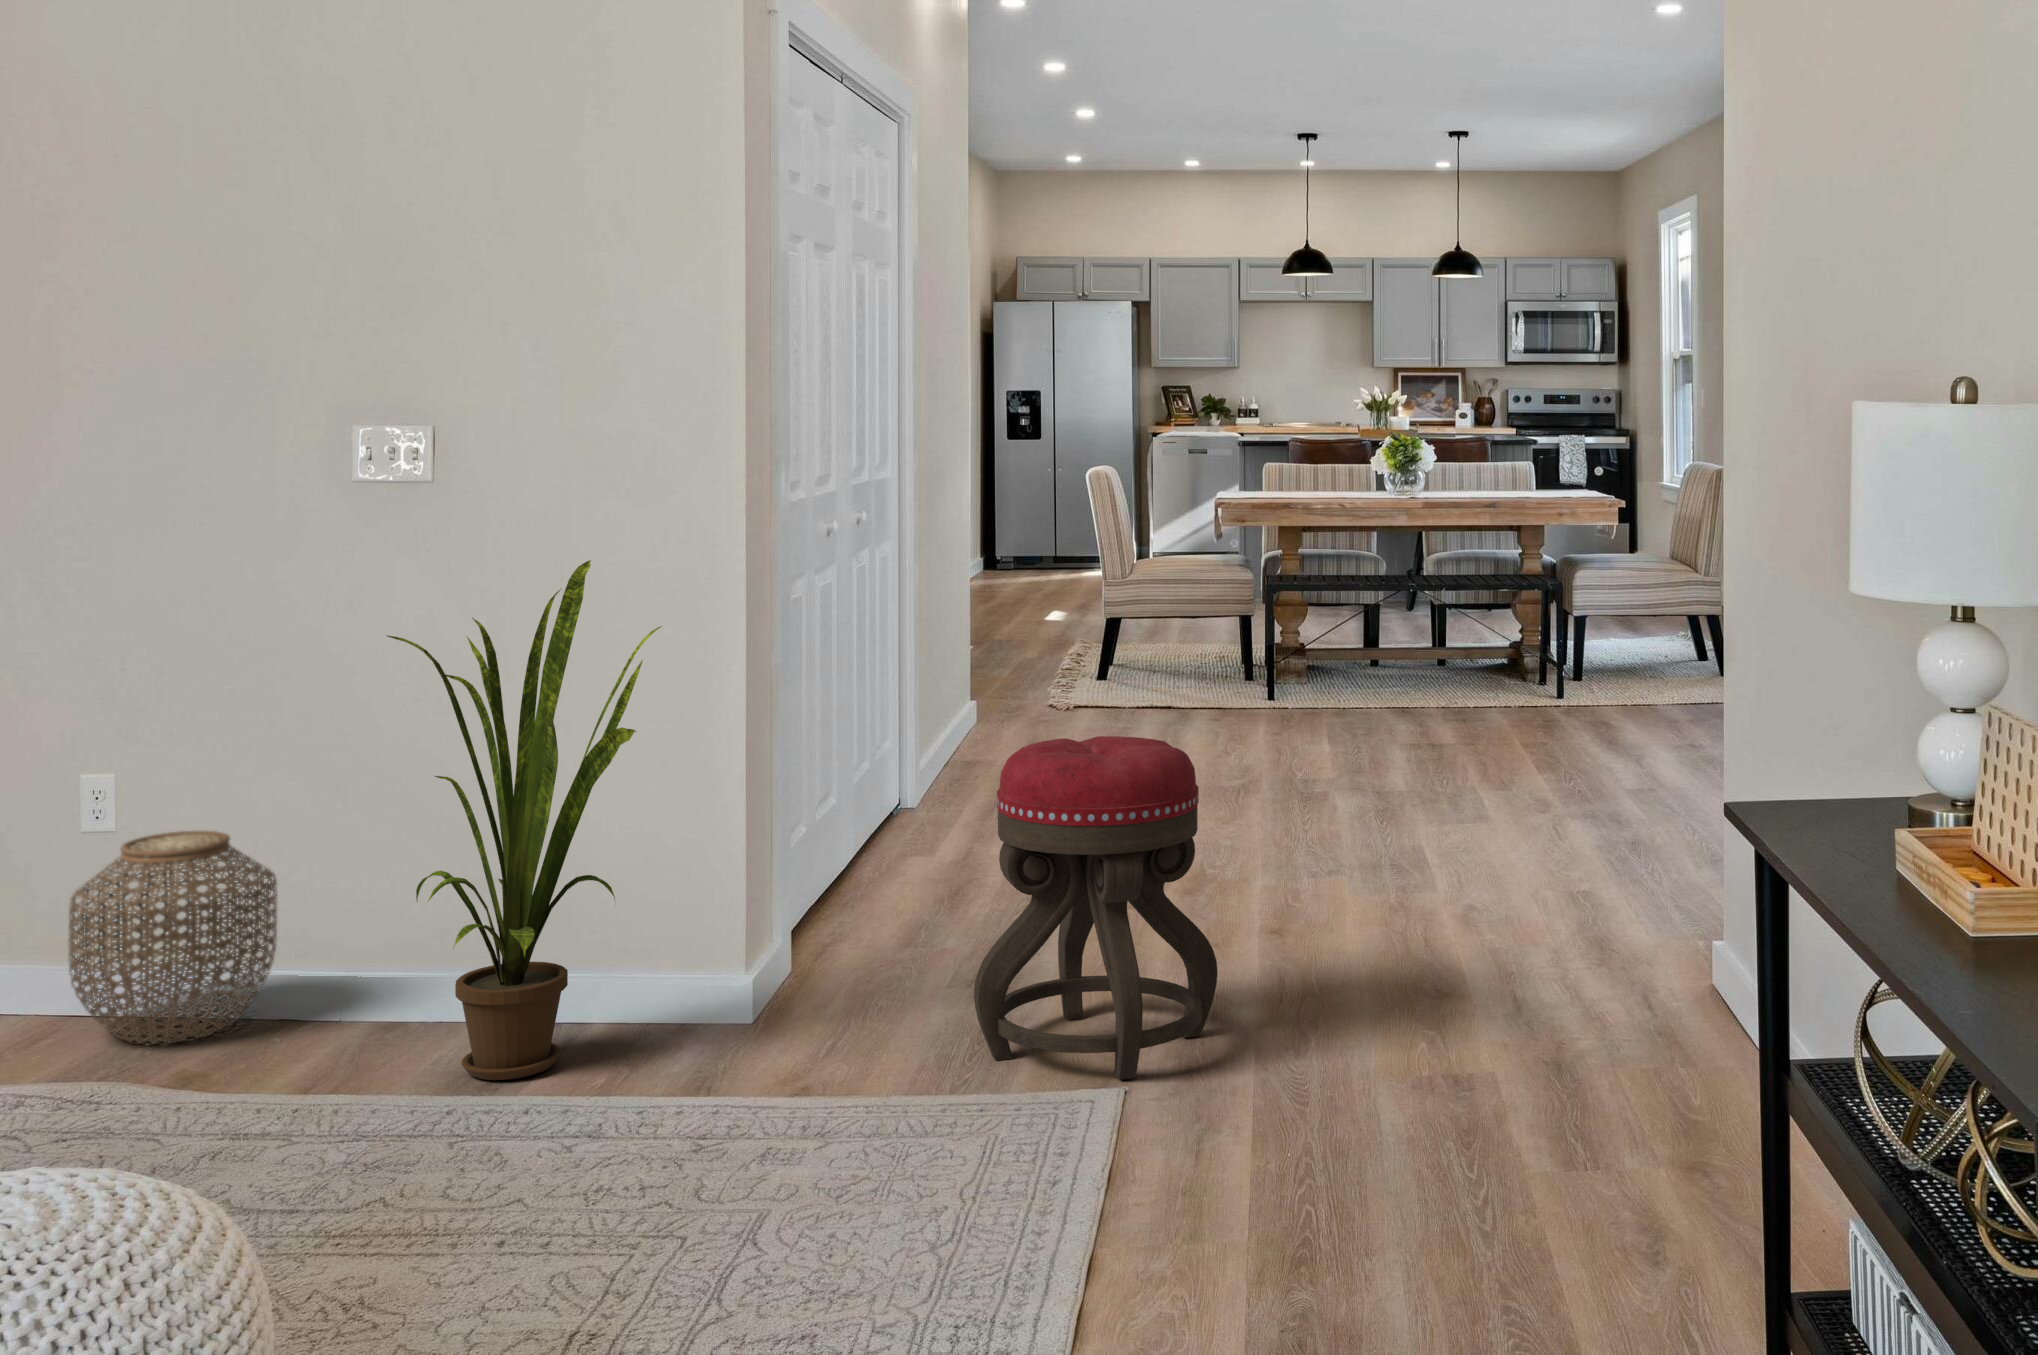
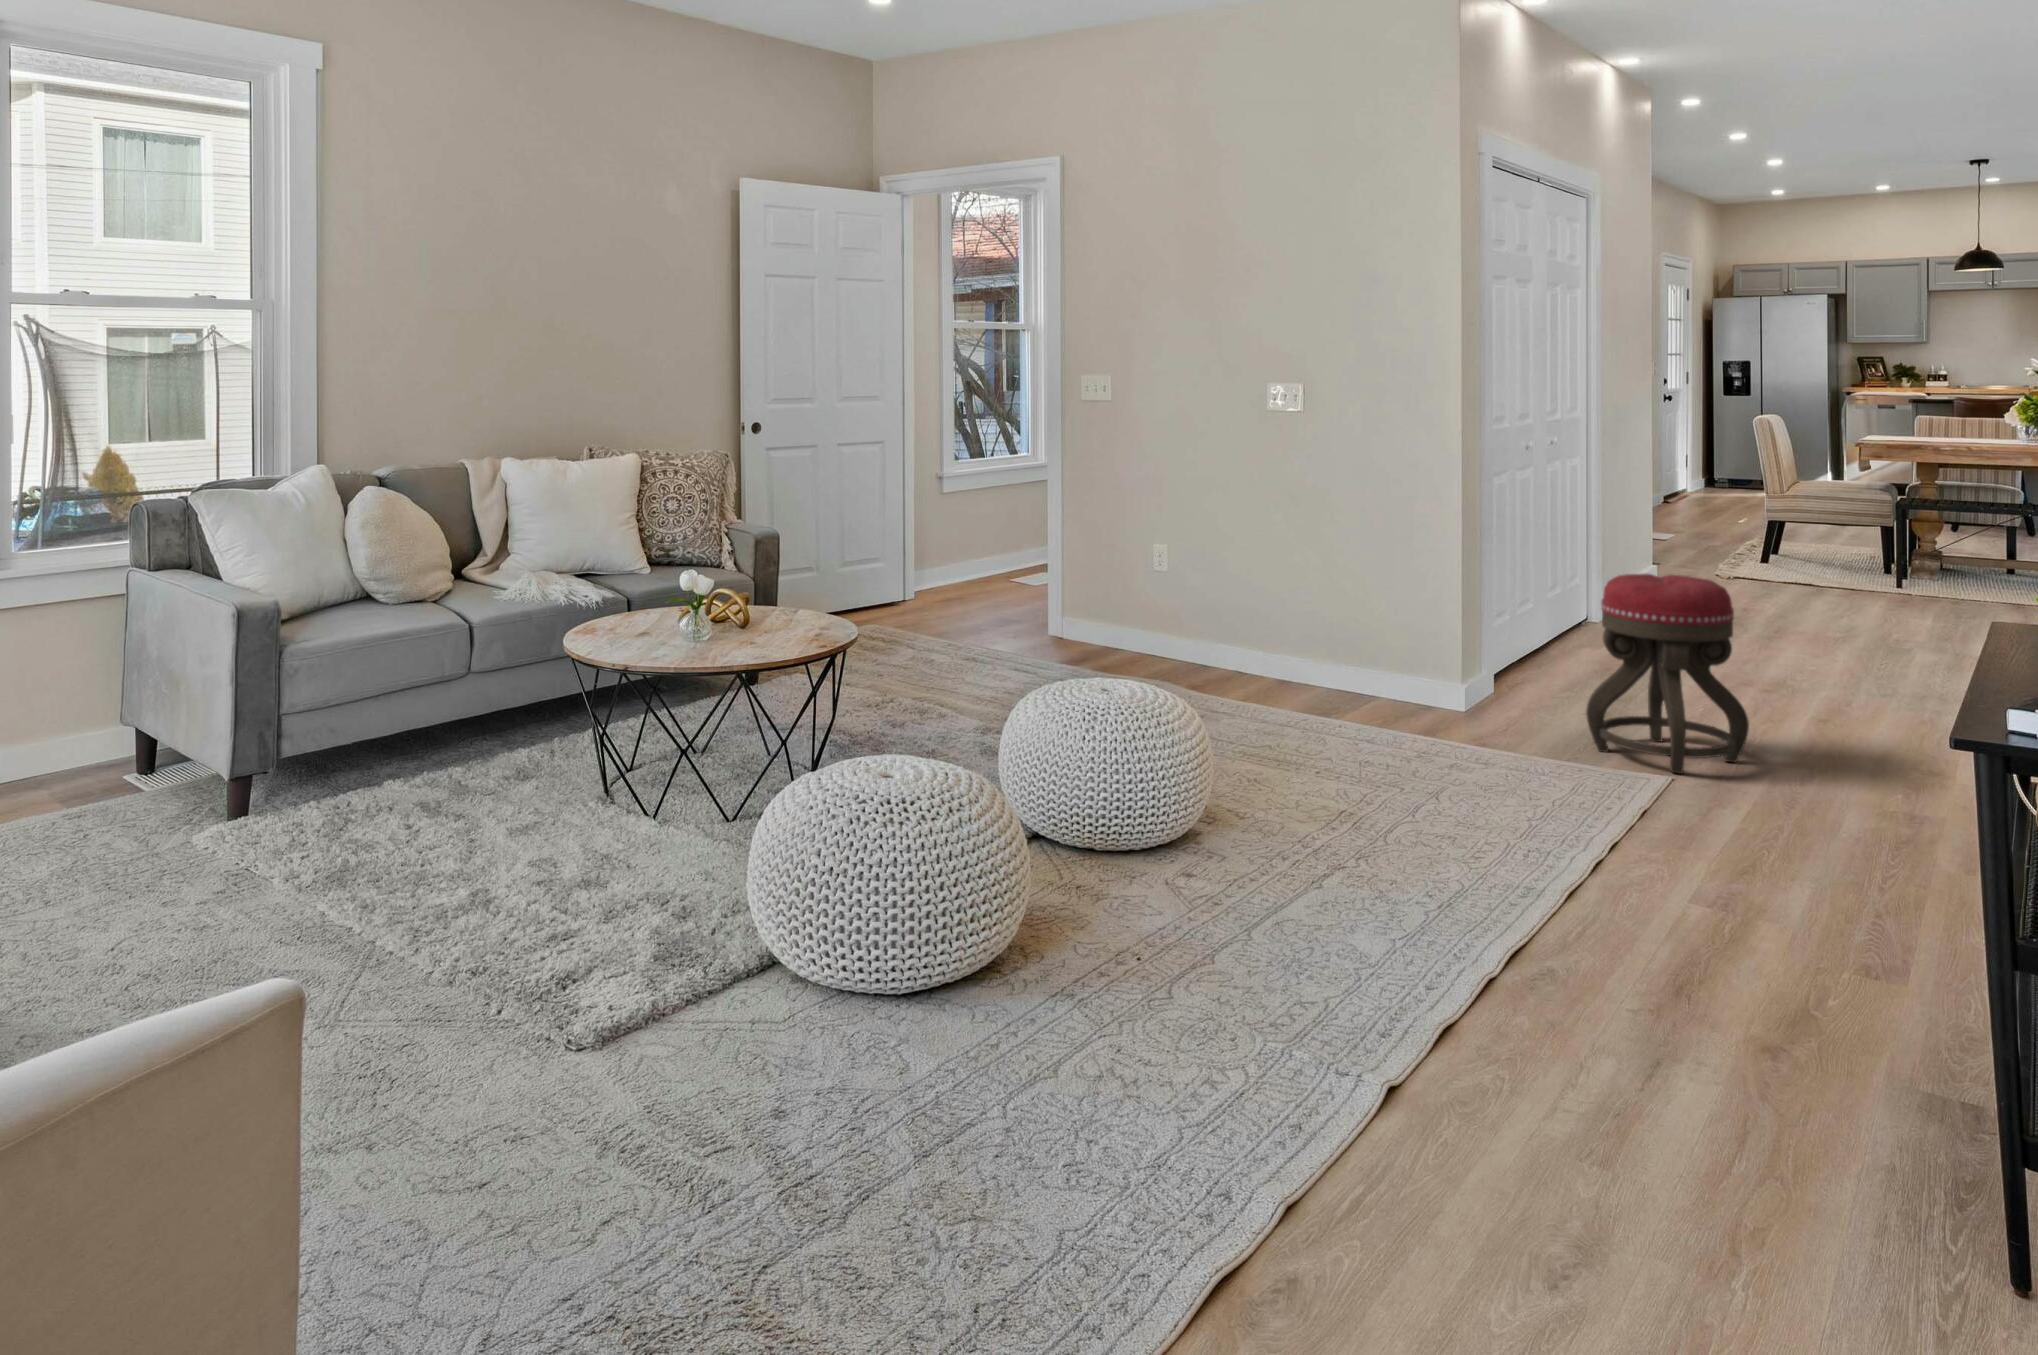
house plant: present [387,560,660,1080] -> none [1275,455,1415,714]
woven basket: present [68,831,277,1044] -> none [1144,576,1231,674]

